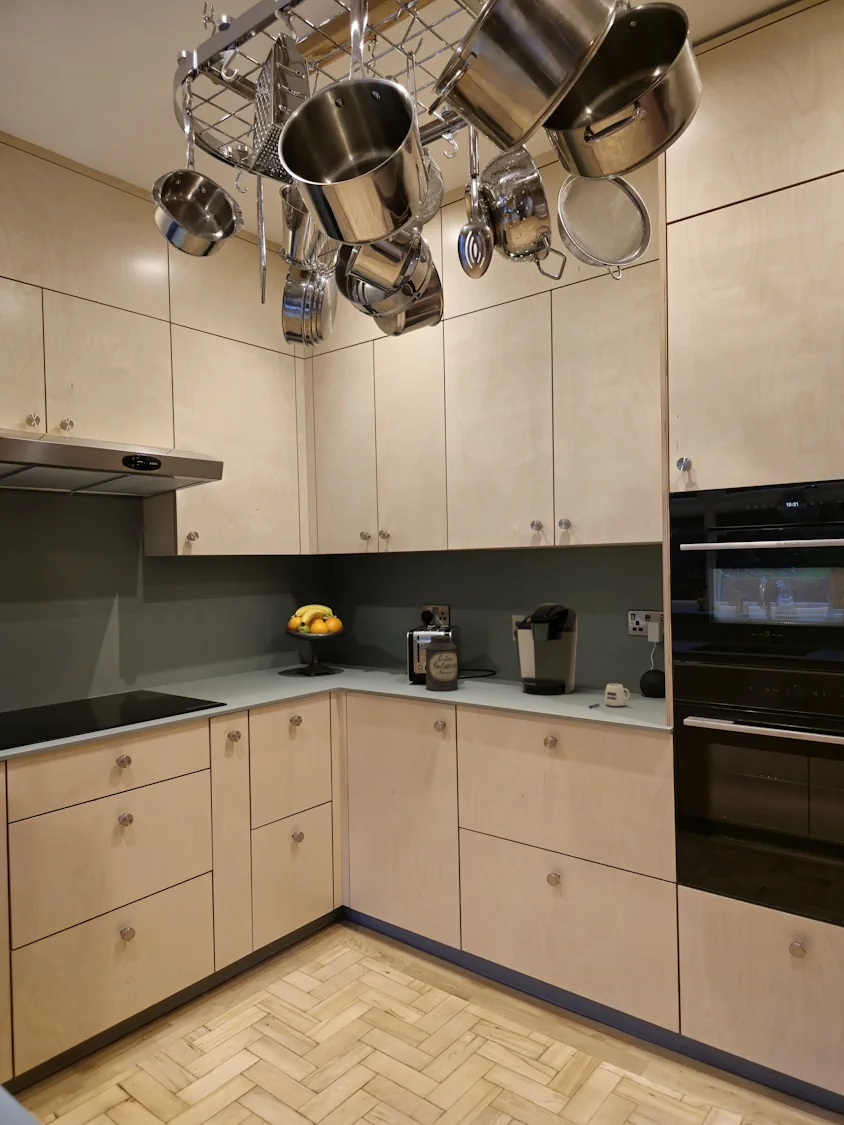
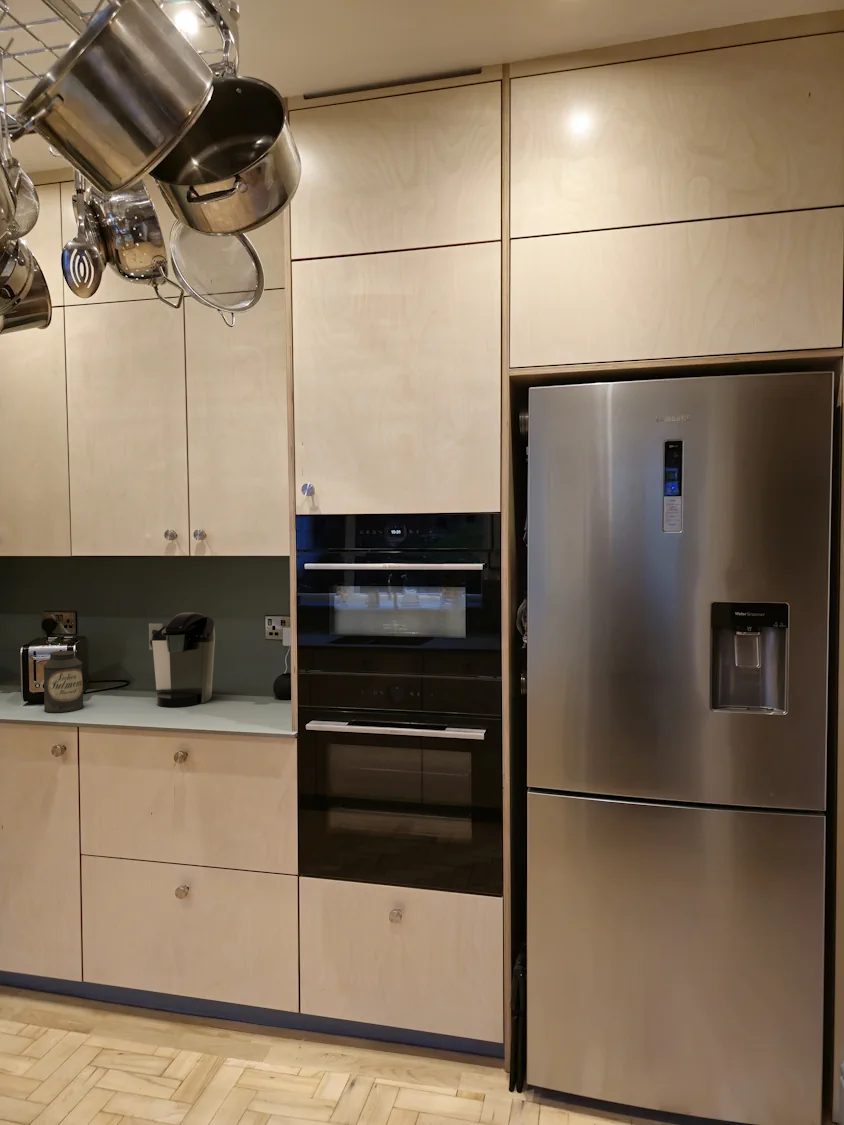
mug: present [589,684,630,708] -> none [221,692,261,719]

